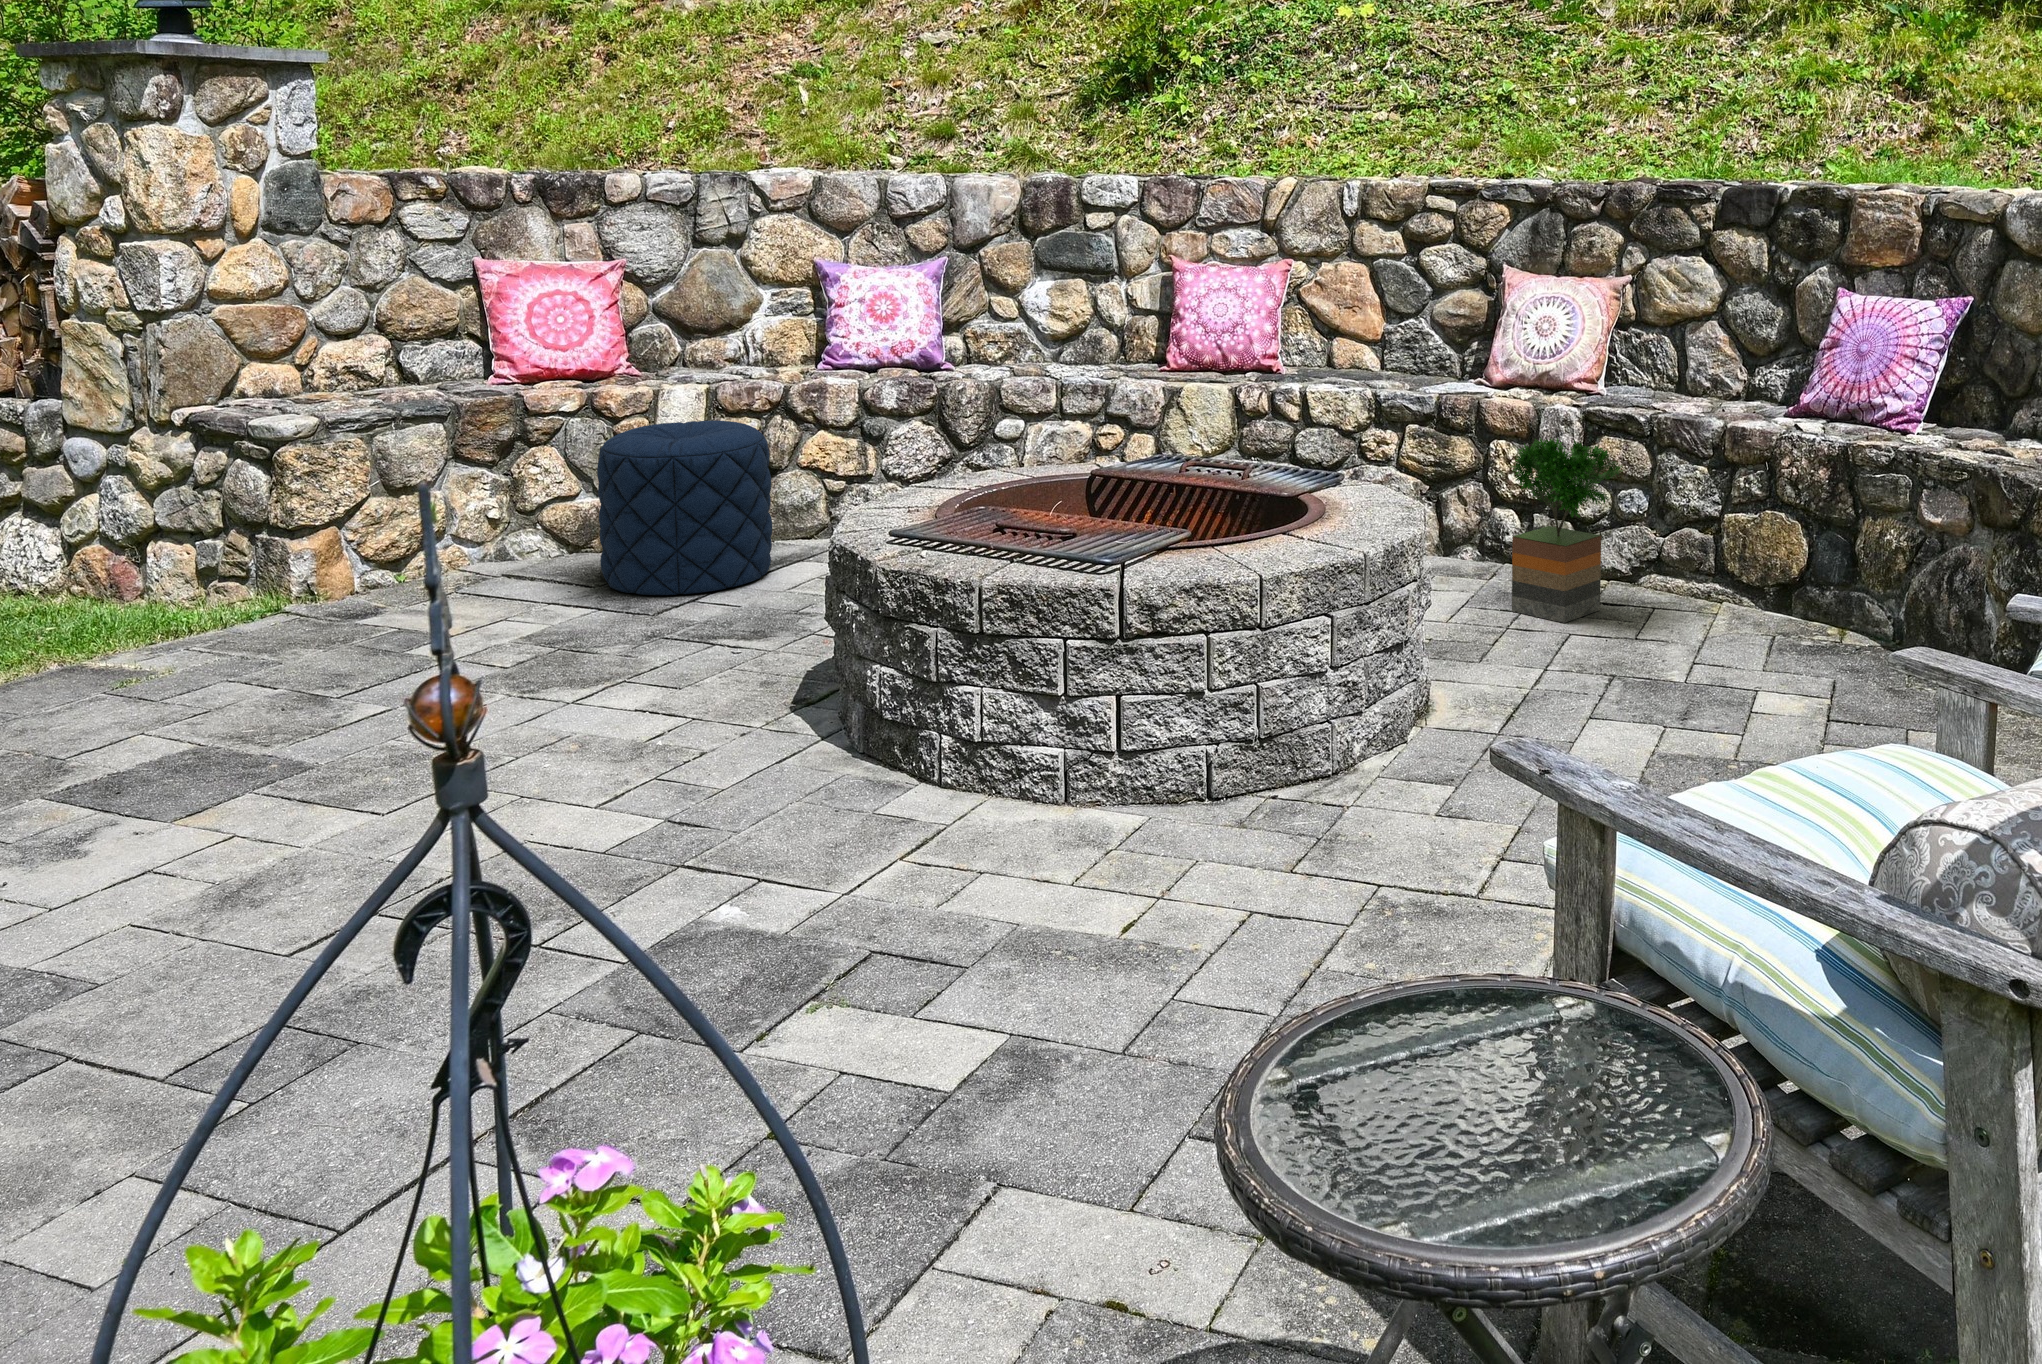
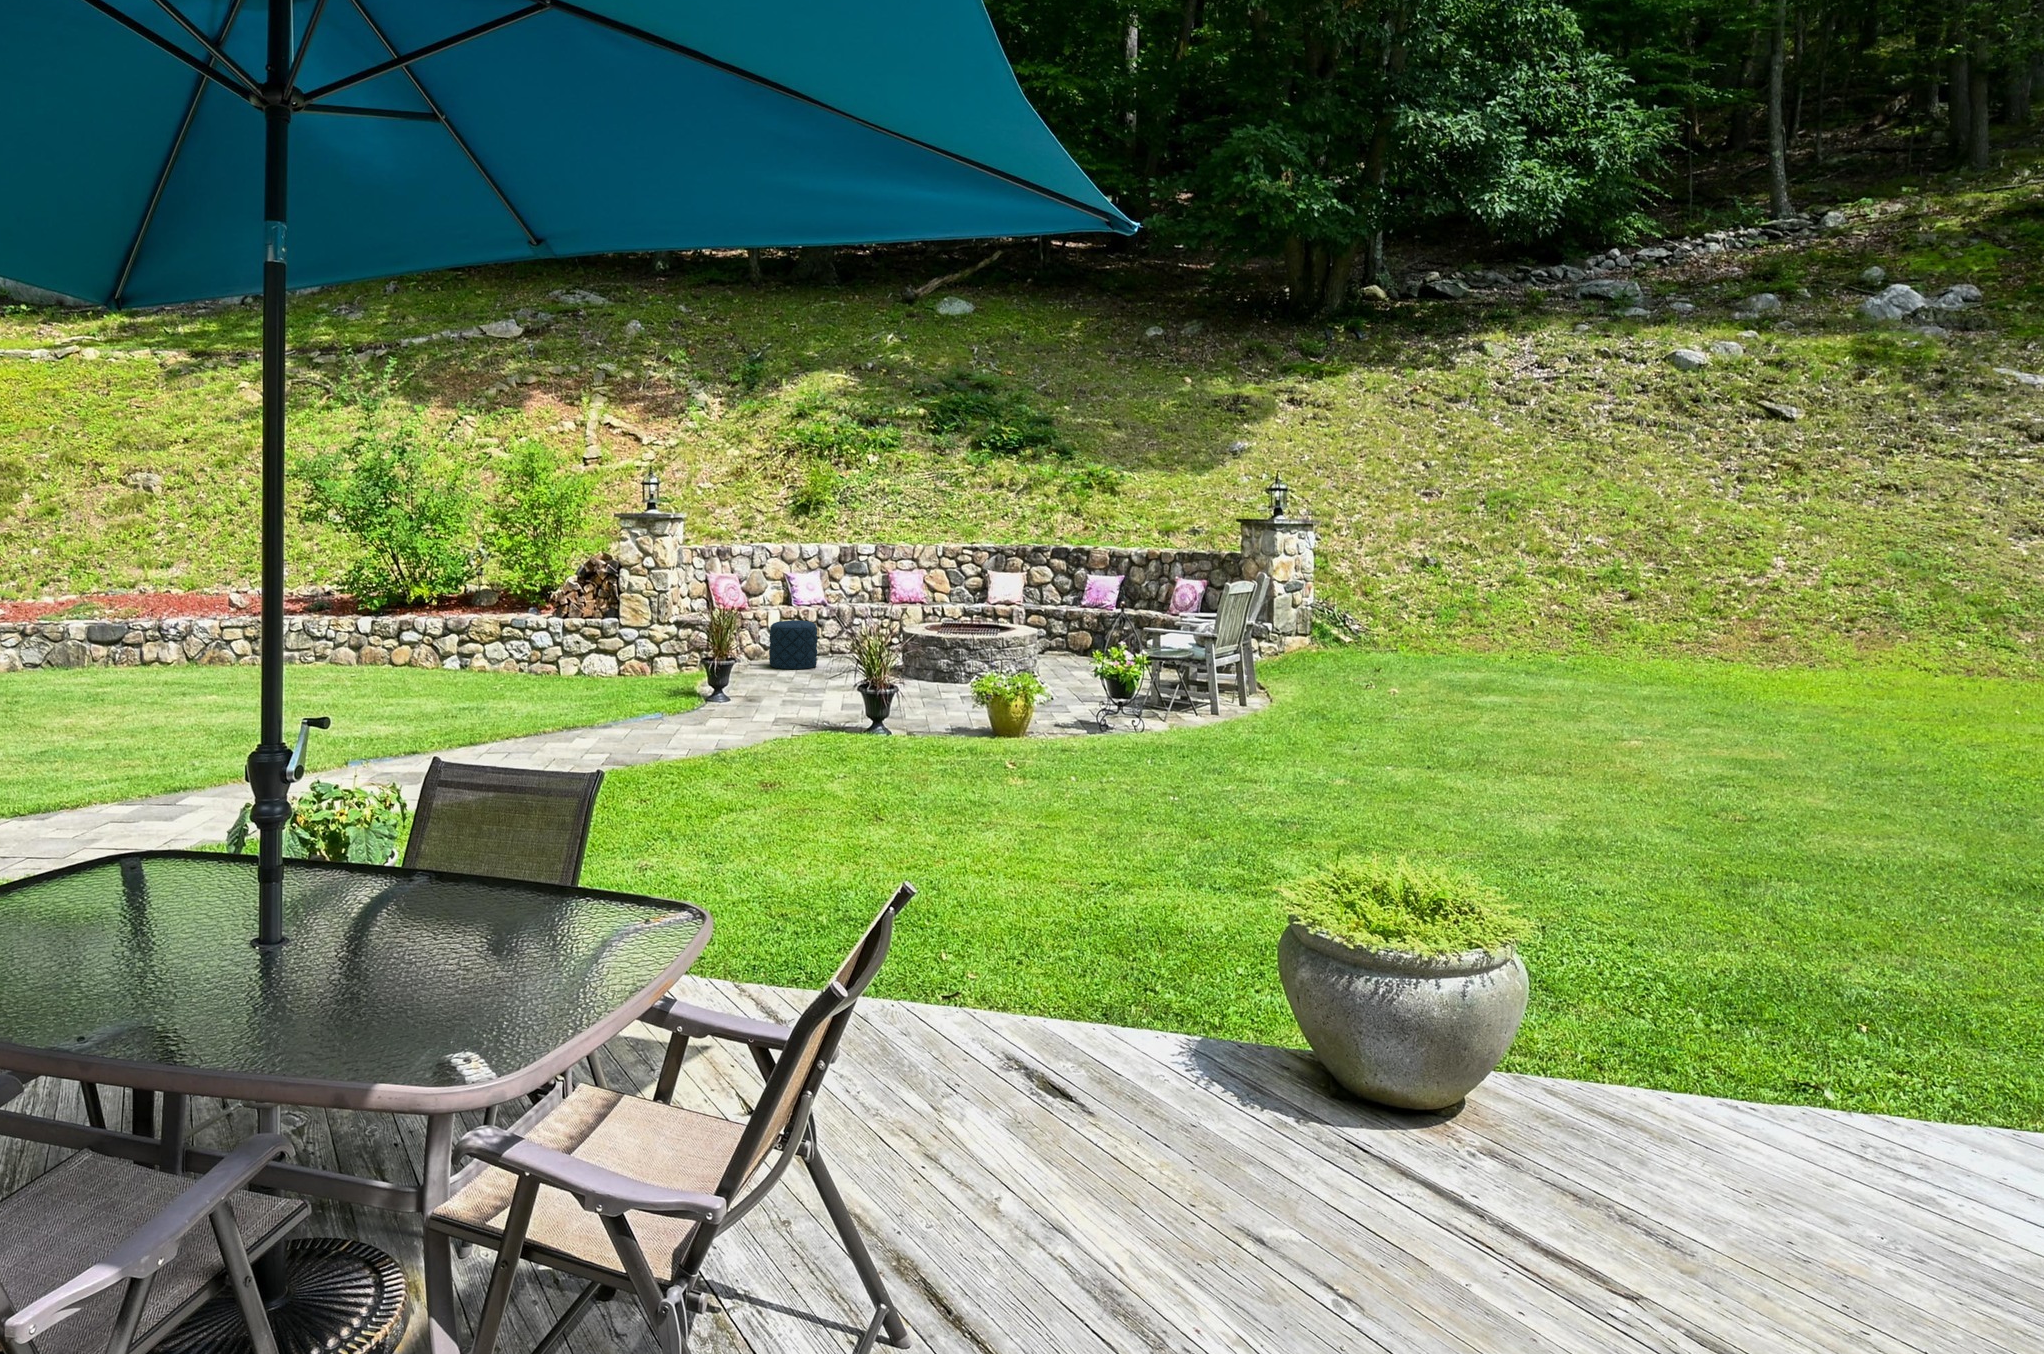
potted tree: present [1512,438,1623,623] -> none [1019,614,1049,662]

